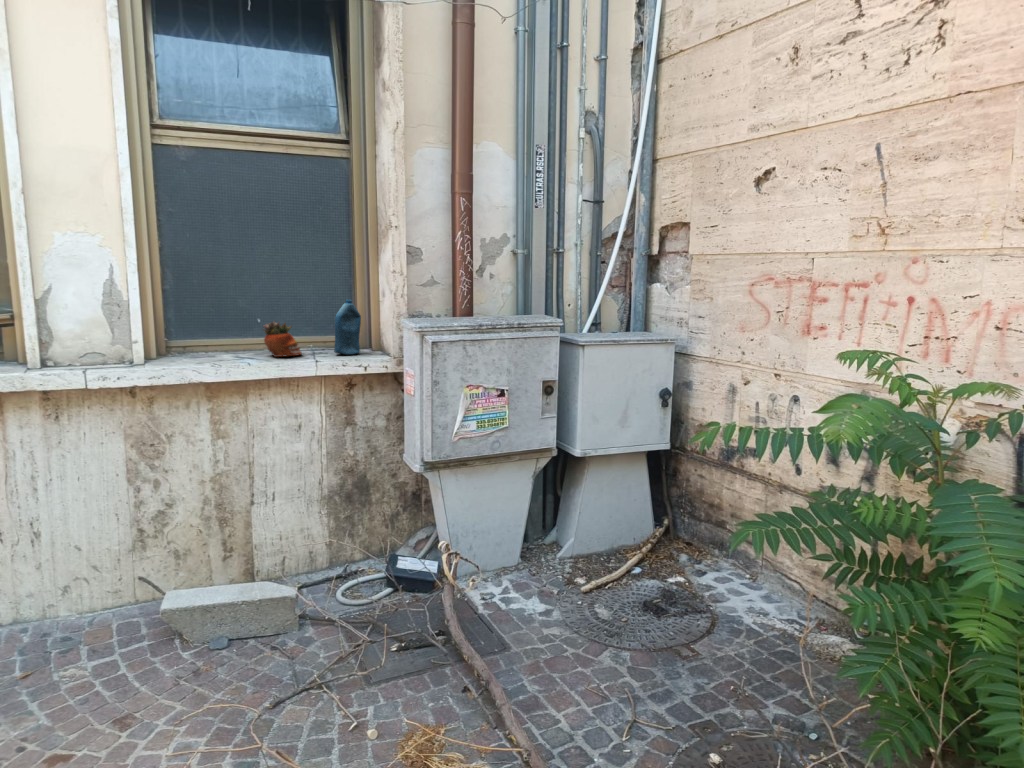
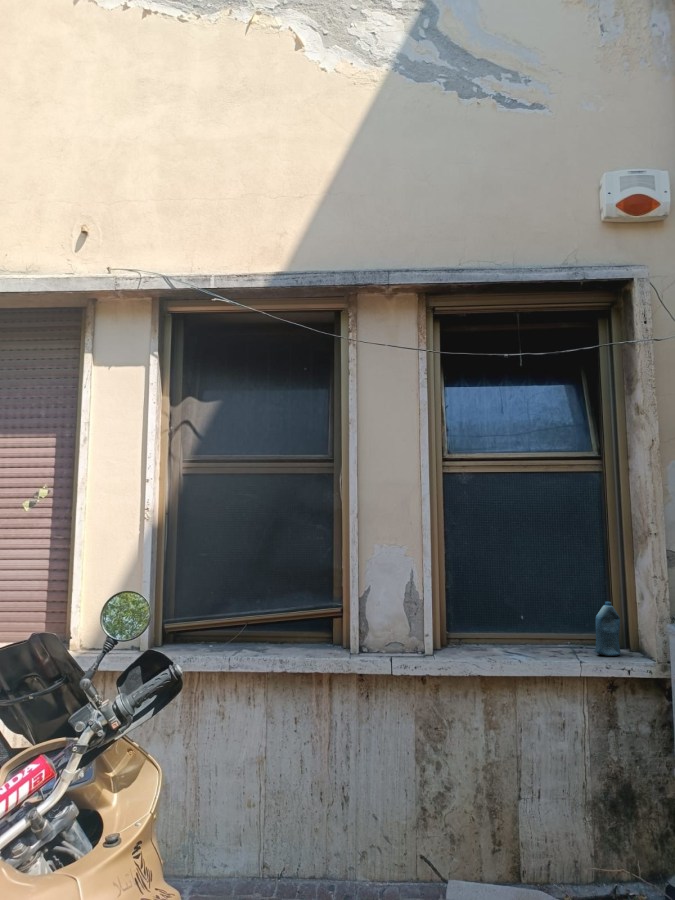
succulent planter: present [264,322,301,357] -> none [527,619,564,654]

